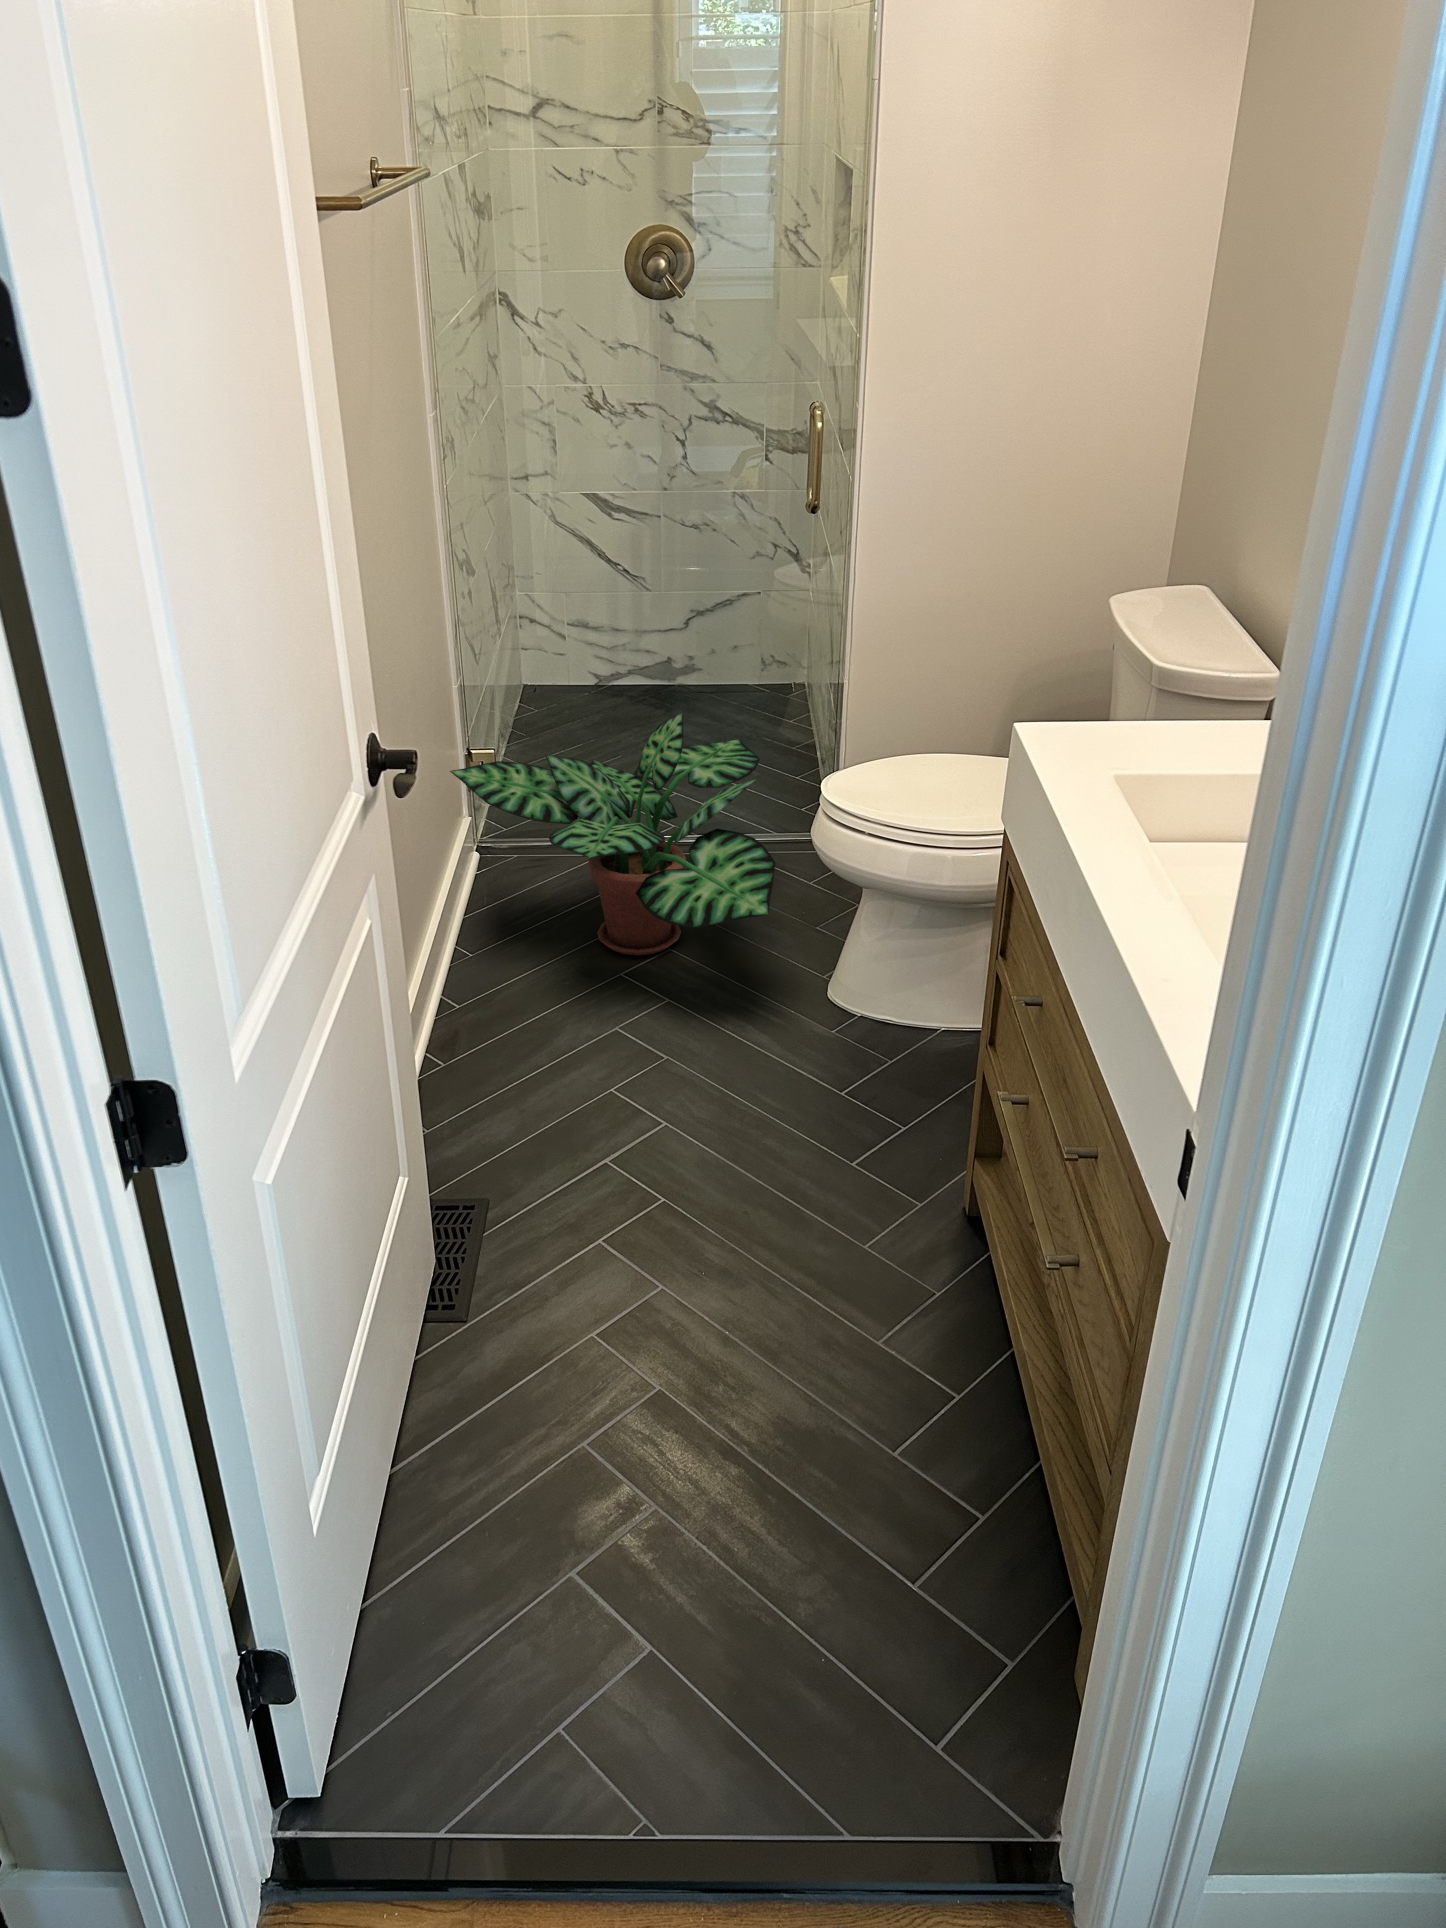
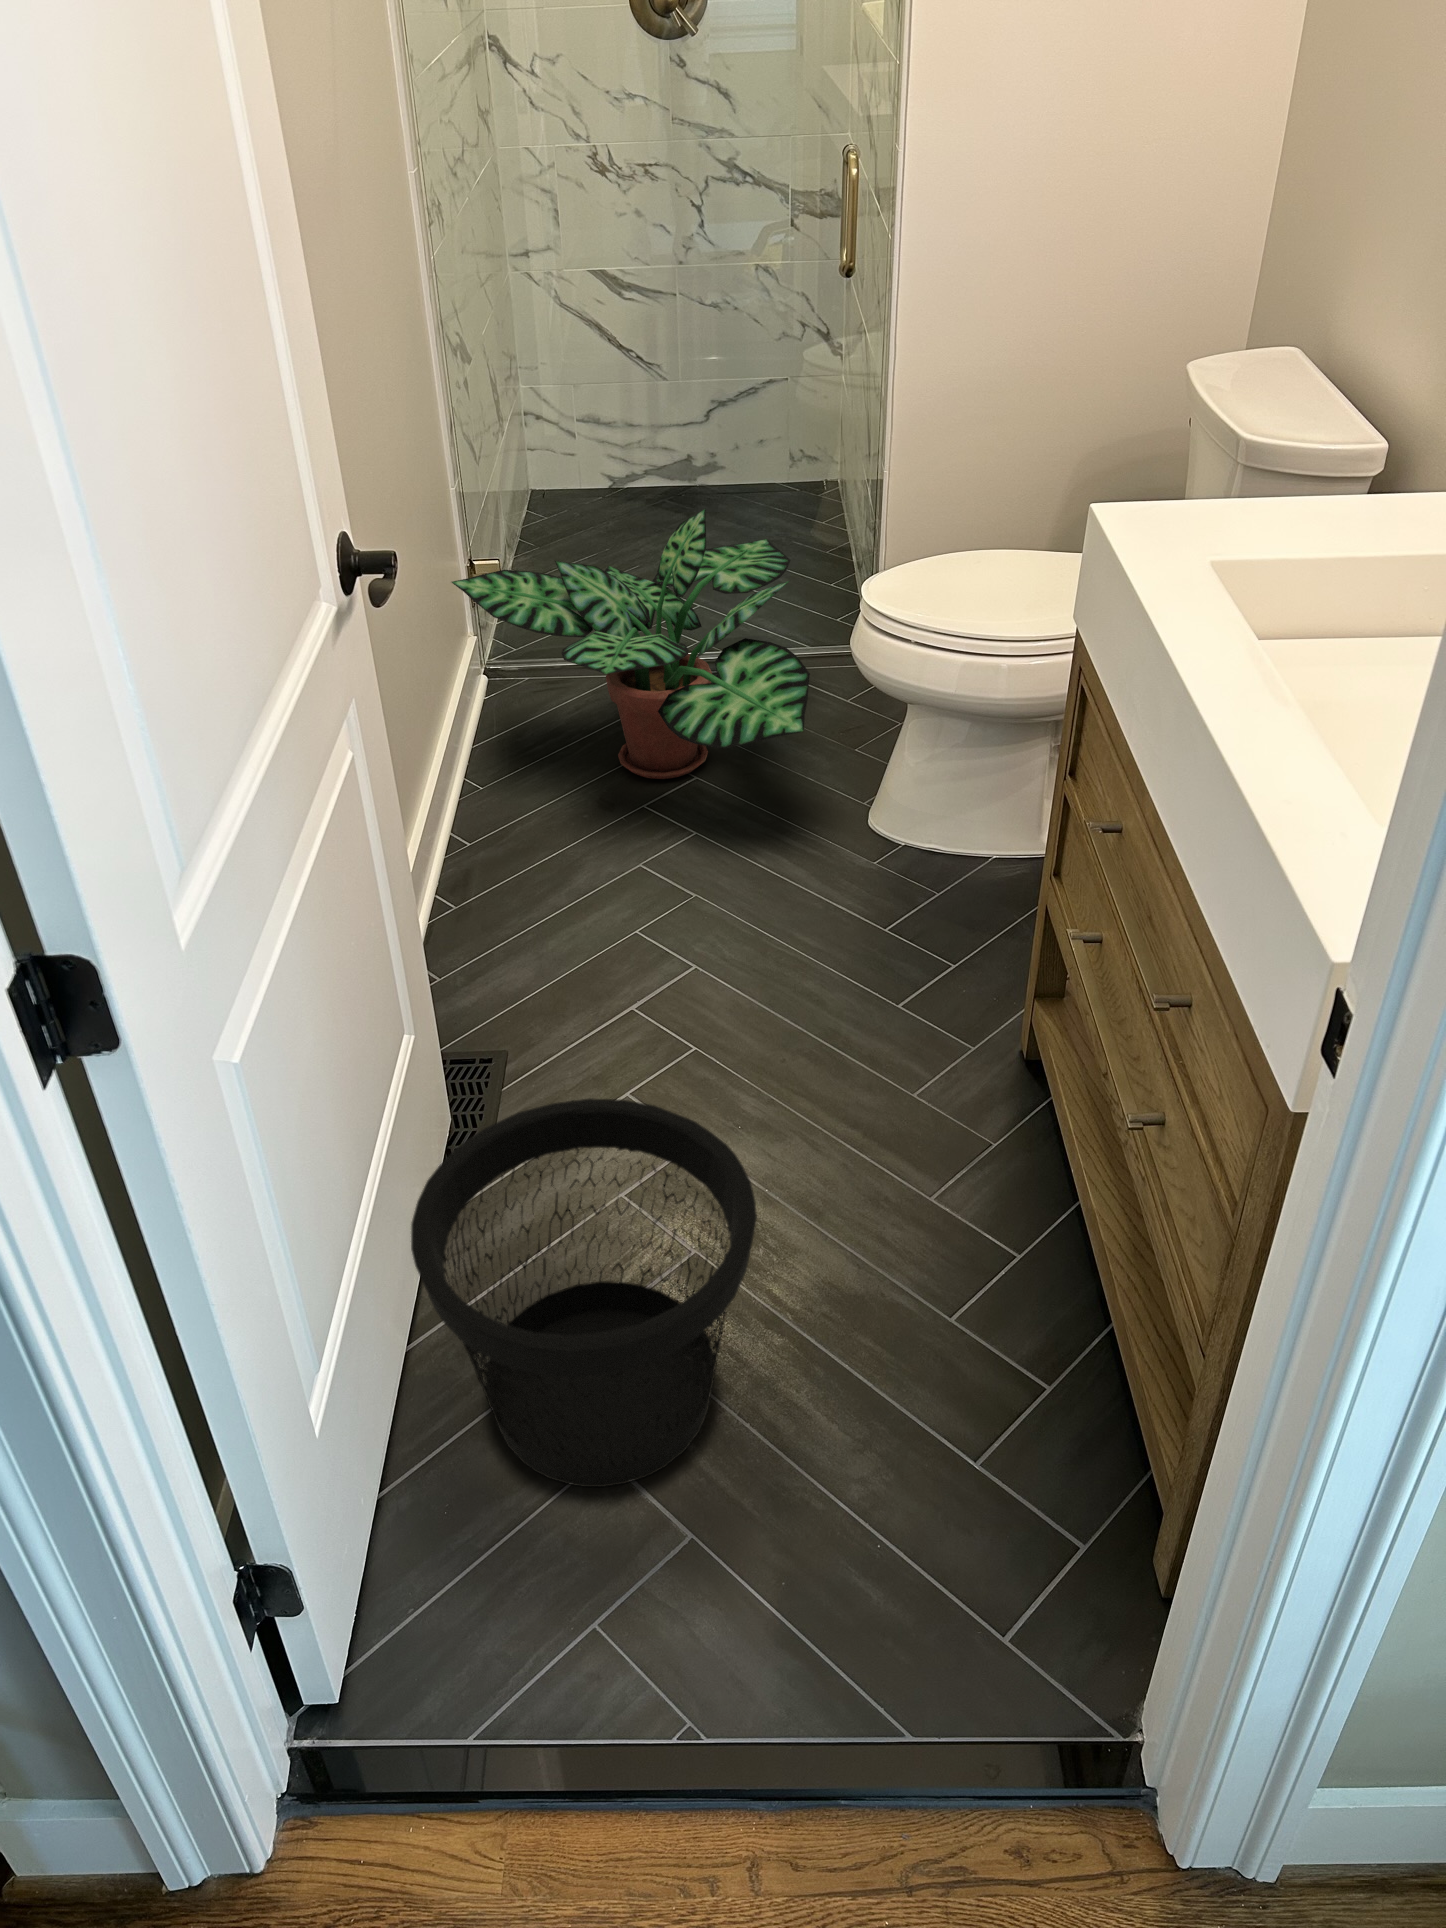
wastebasket: none [403,1239,716,1602] -> present [411,1098,757,1487]

